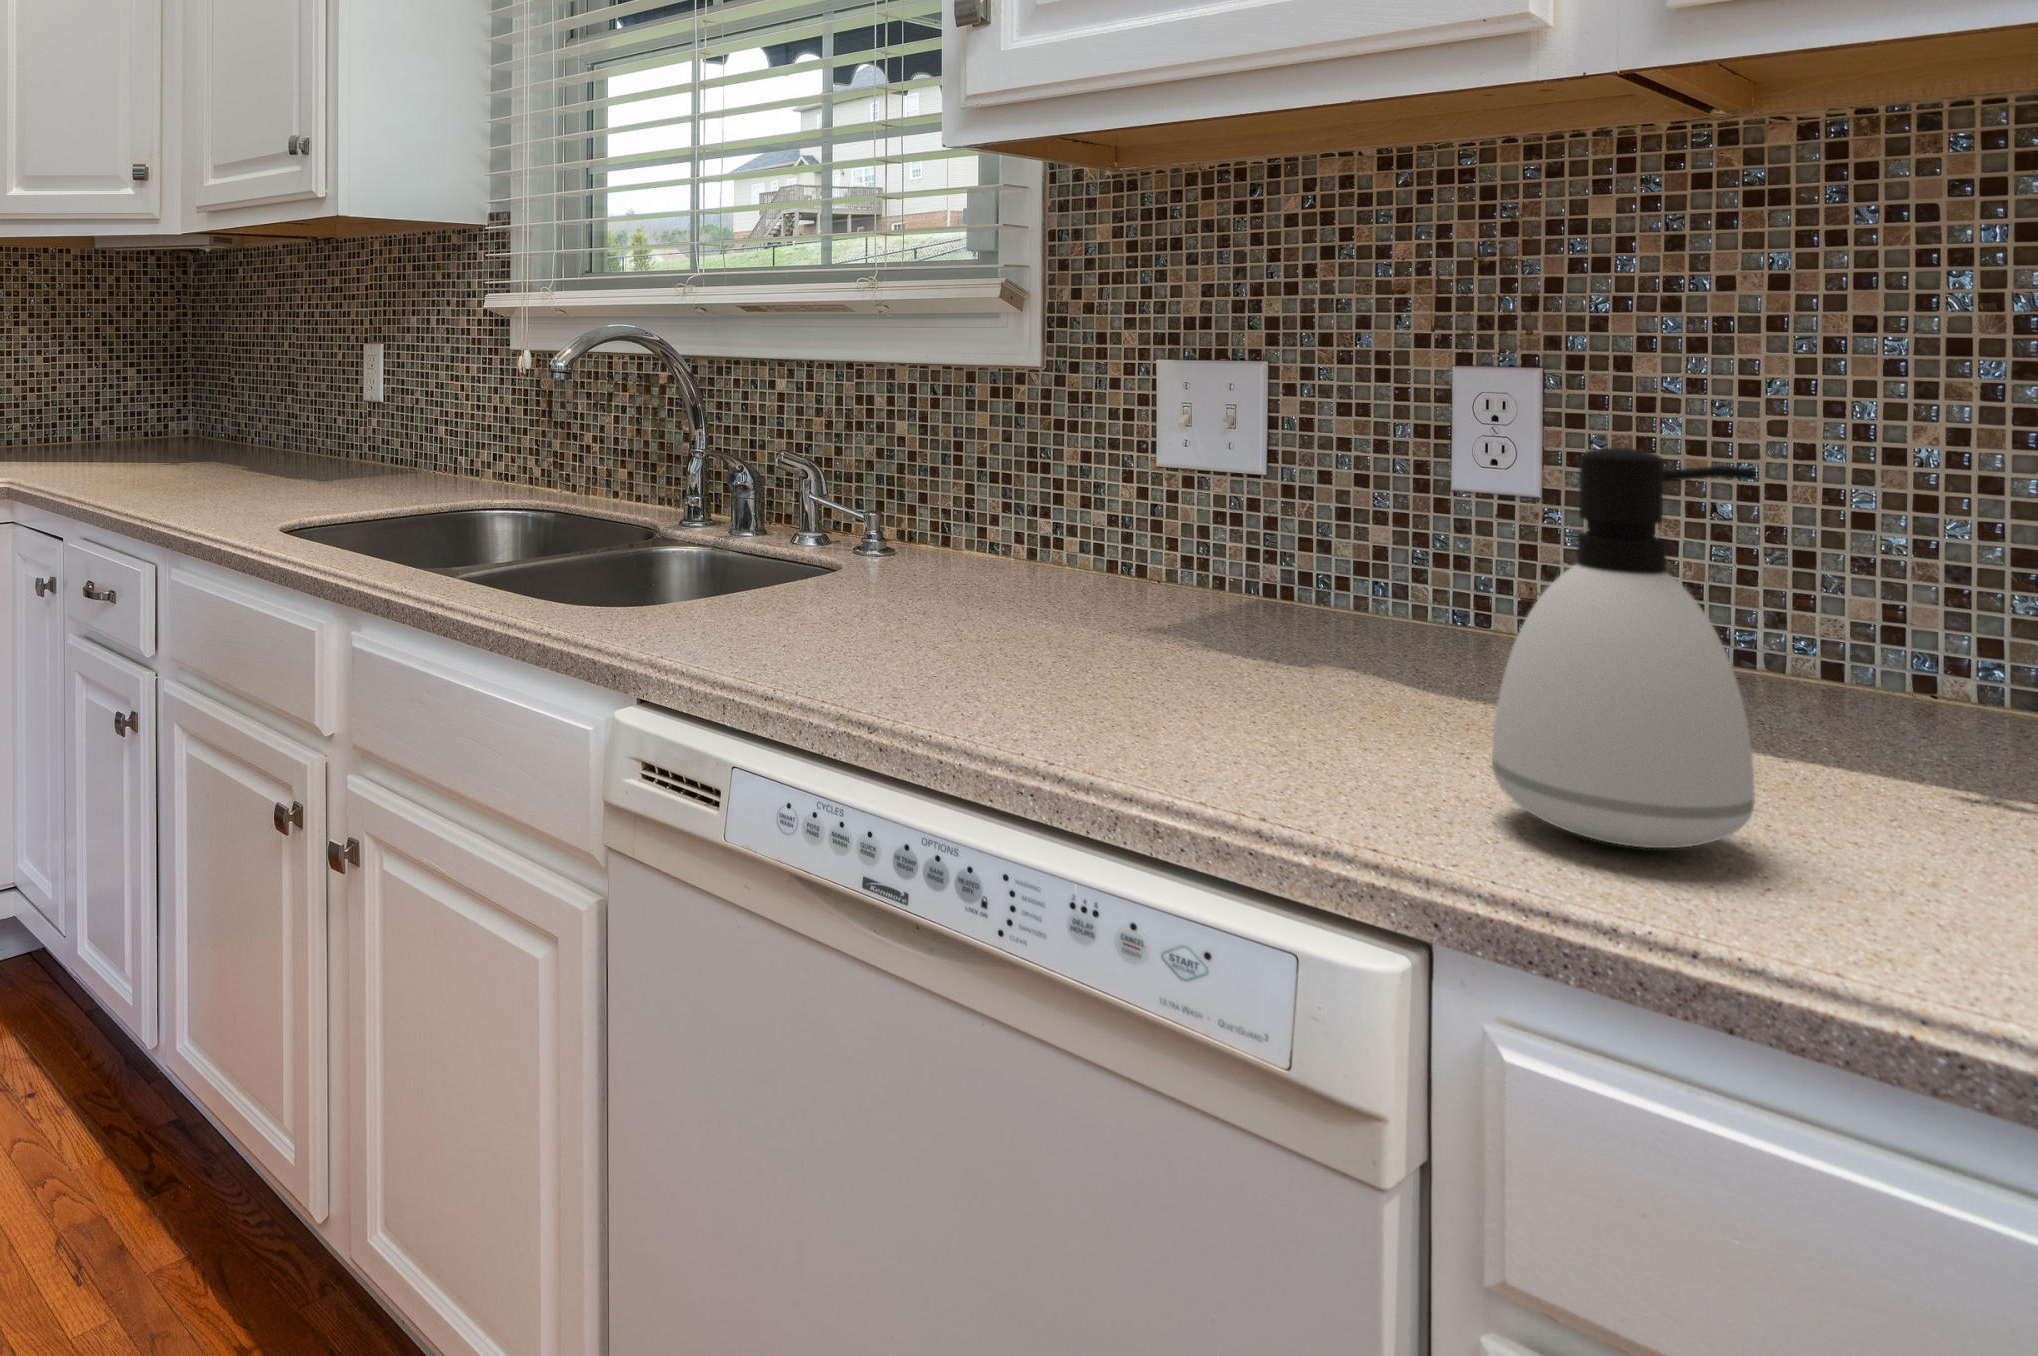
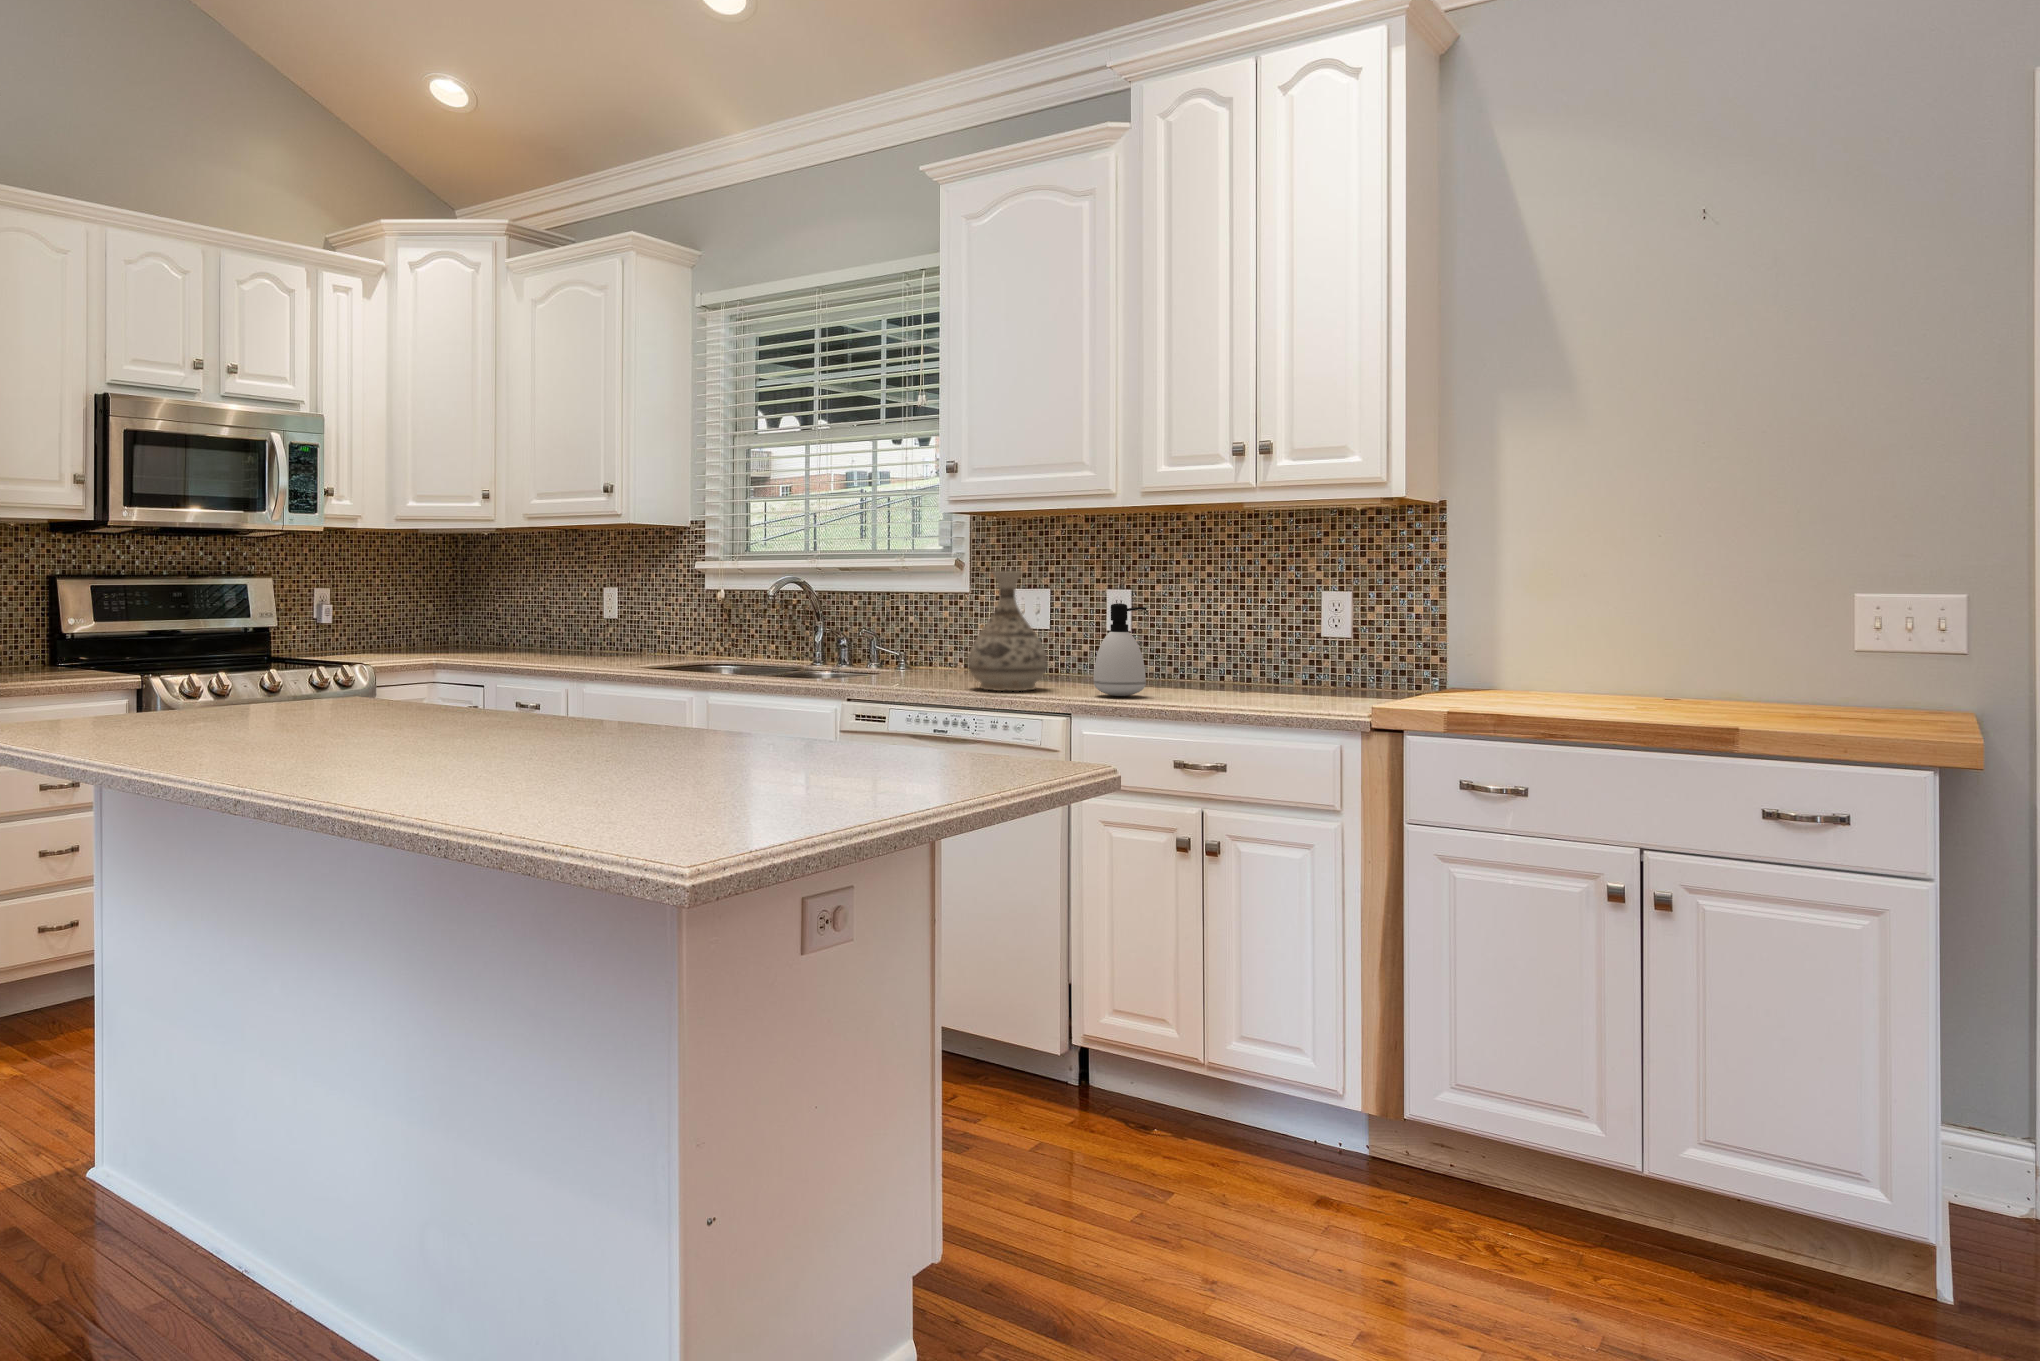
vase: none [990,311,1278,740] -> present [968,571,1047,691]

